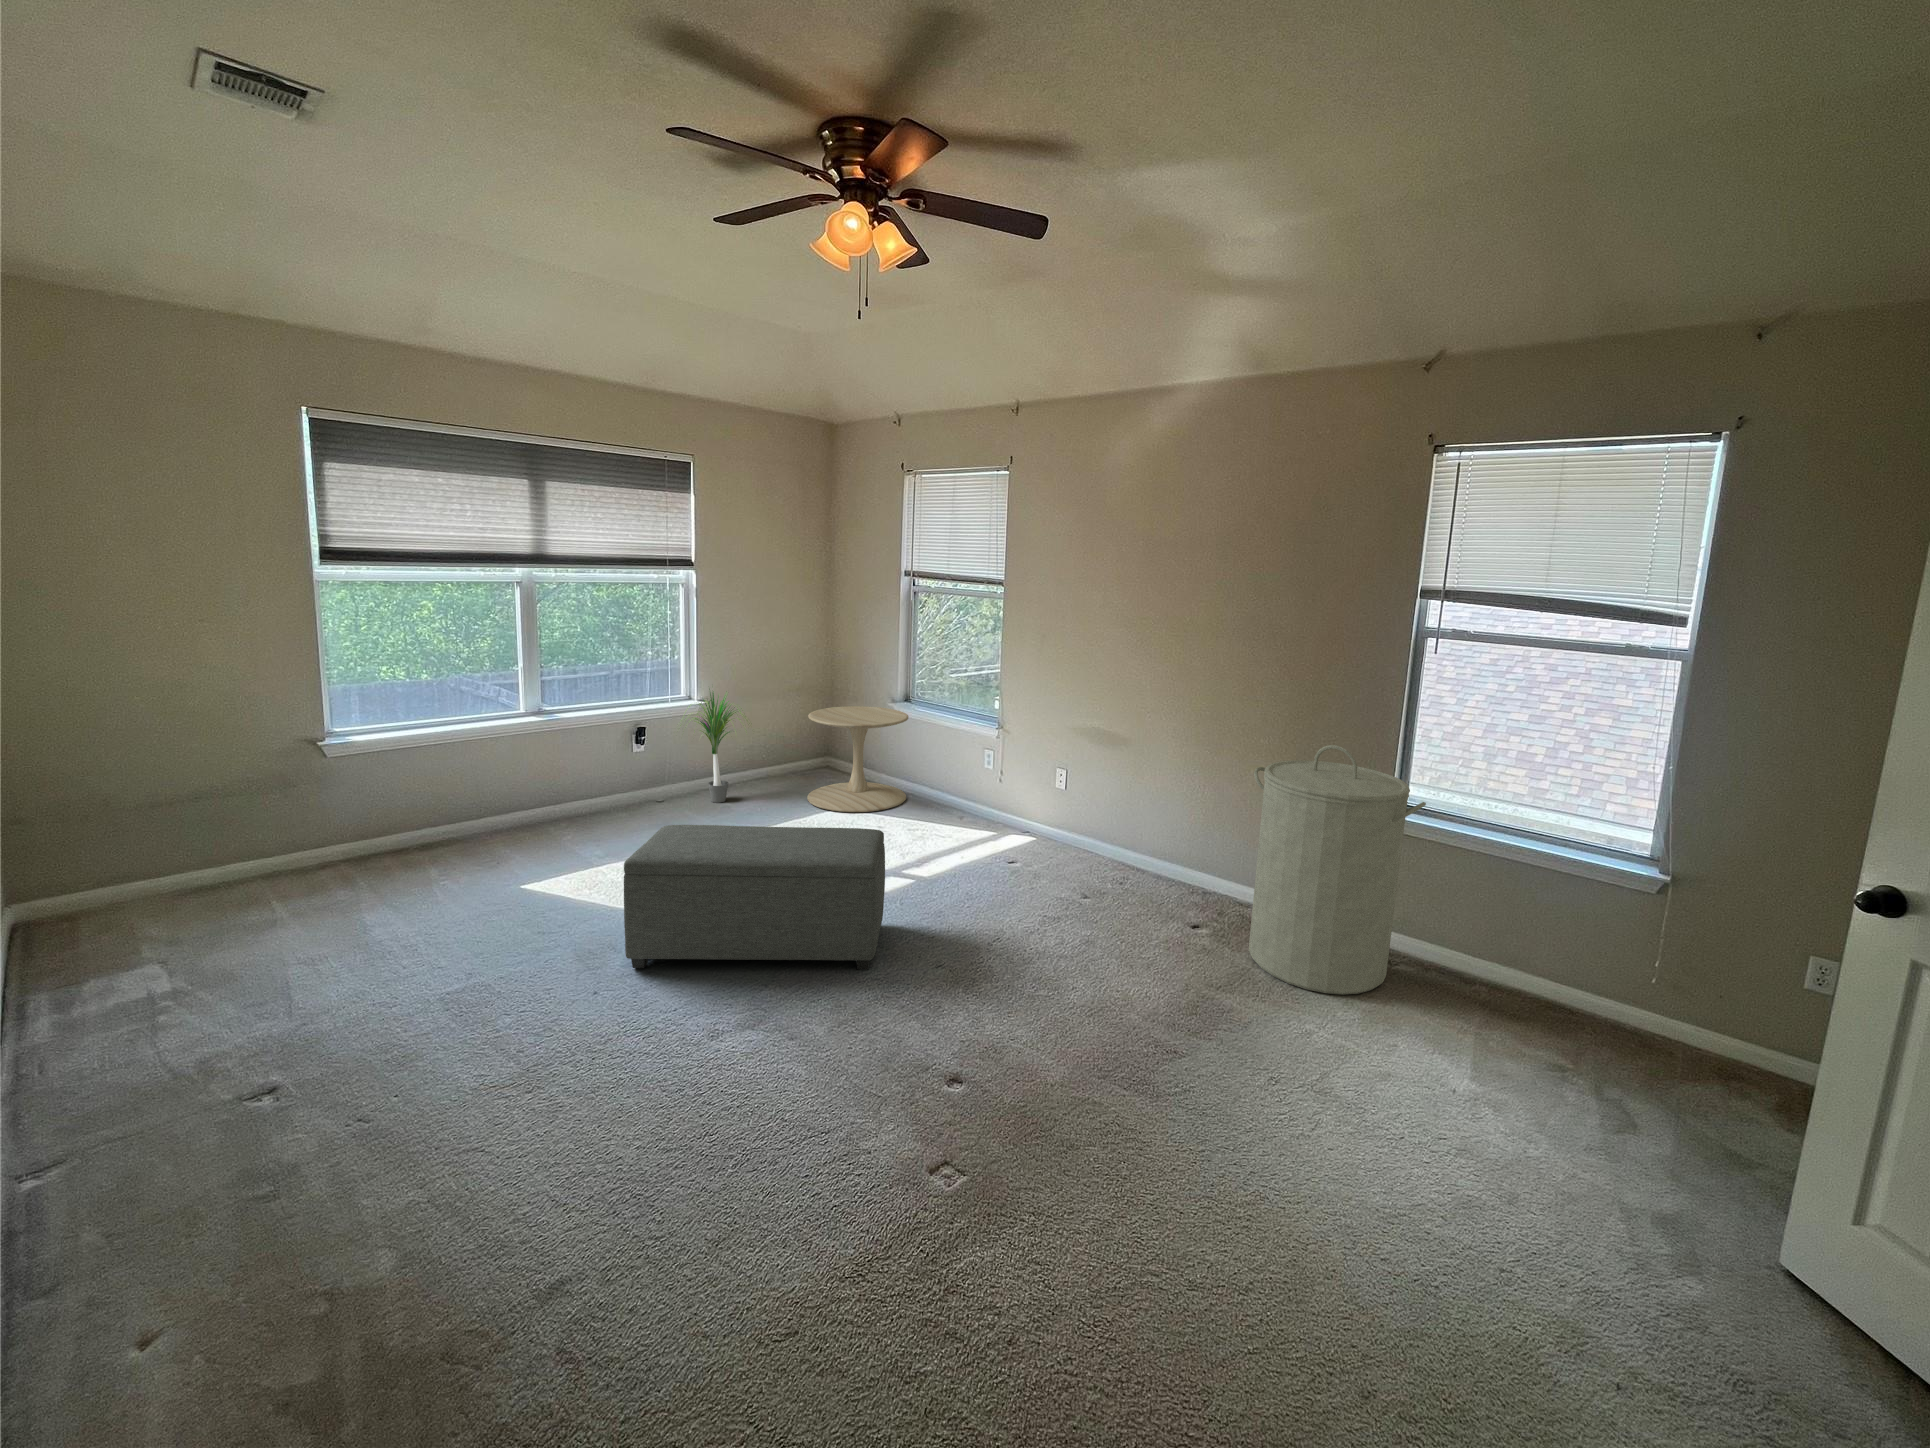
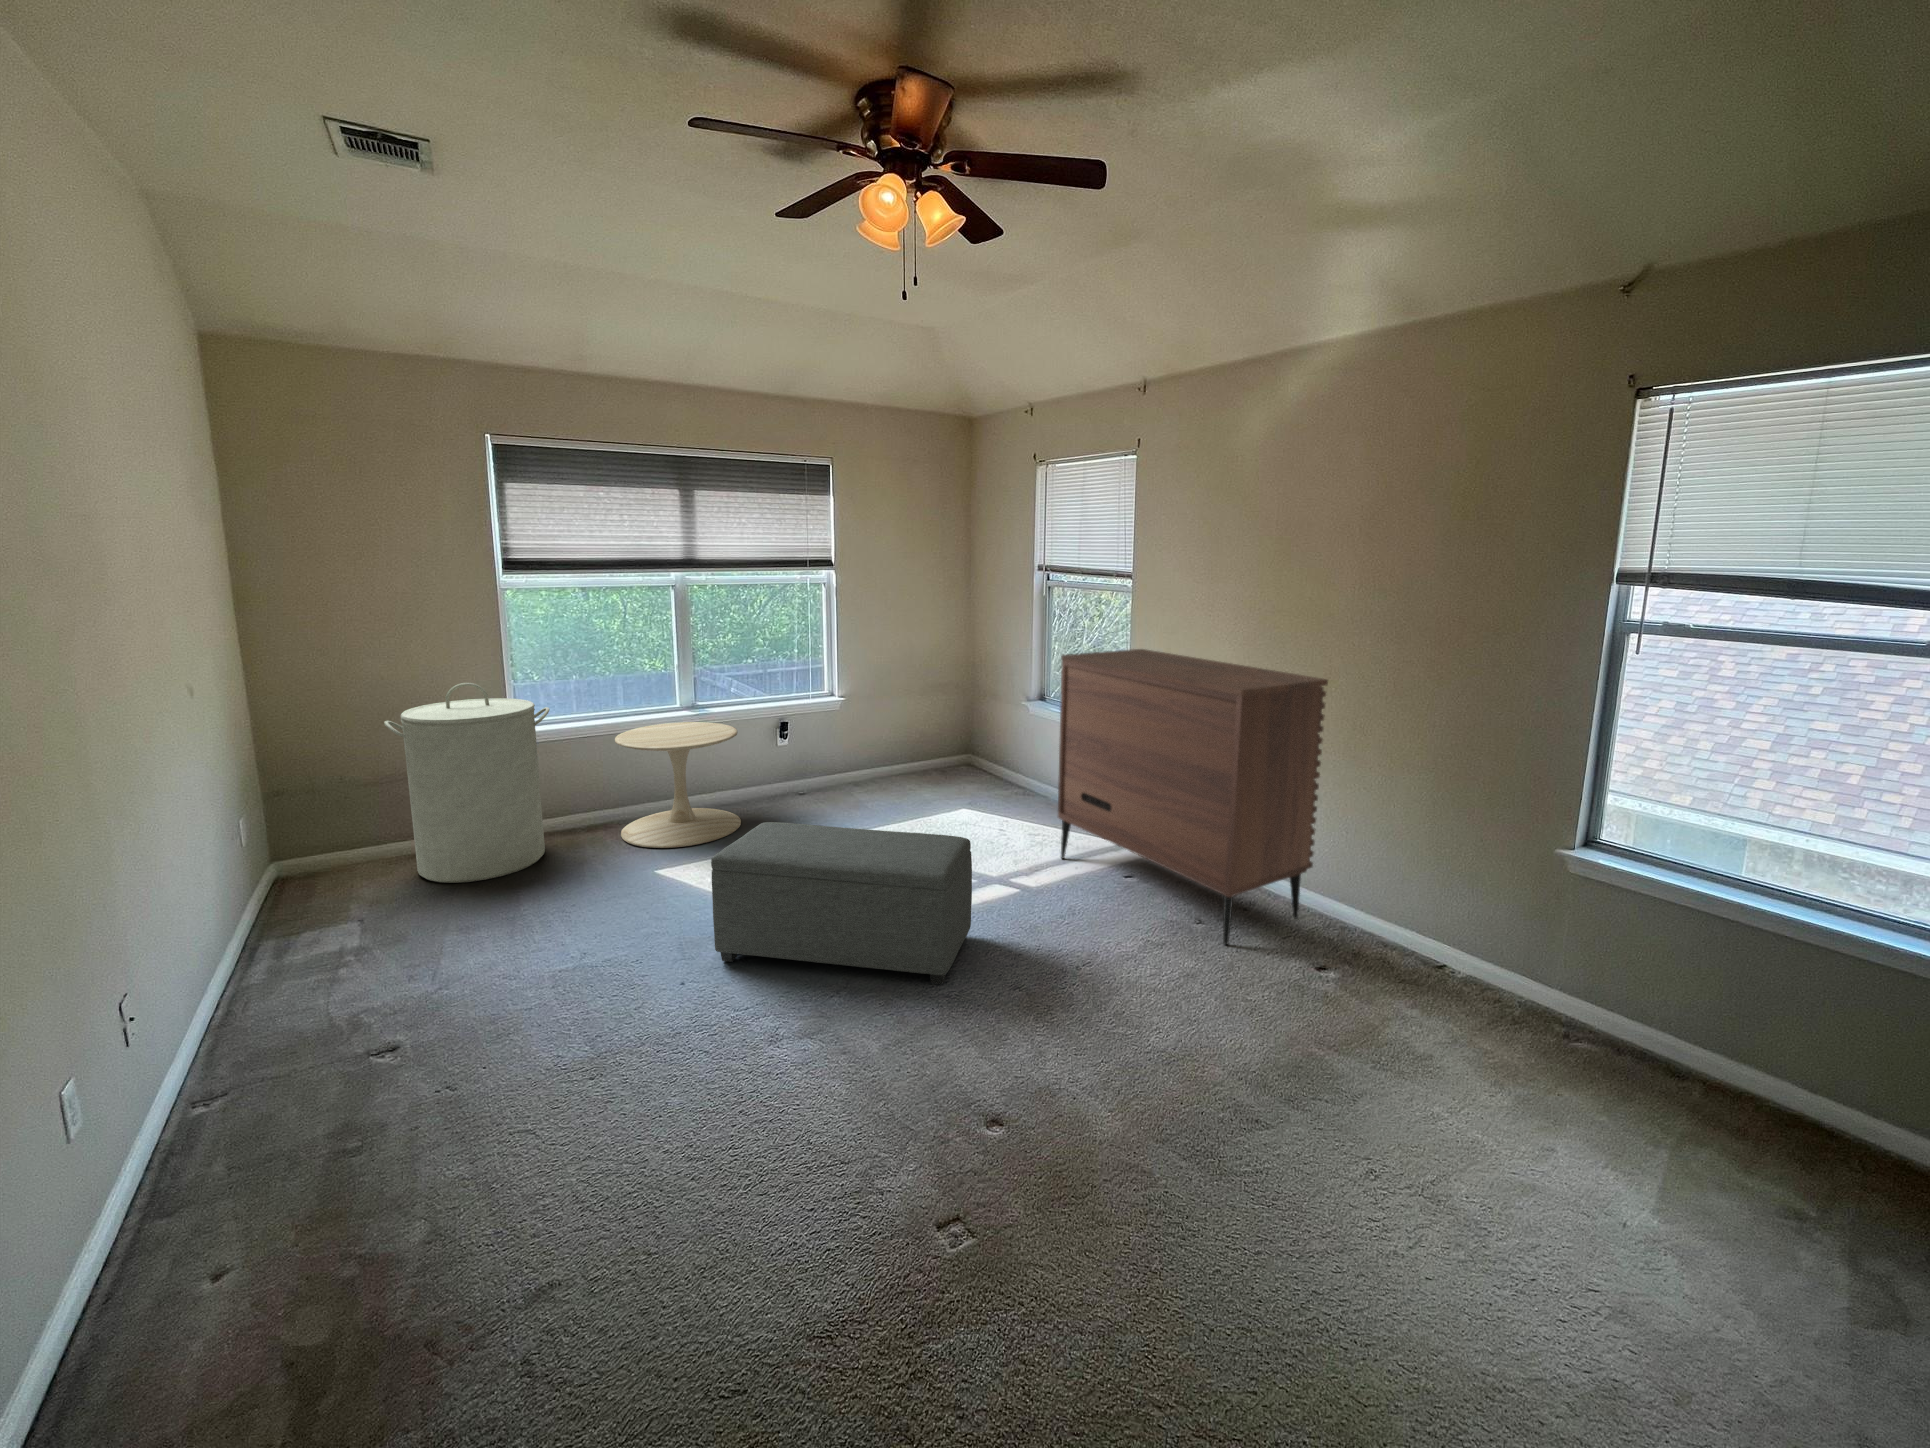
dresser: none [944,651,1193,914] -> present [1058,649,1328,945]
potted plant: present [680,693,746,803] -> none [811,681,889,797]
side table: present [807,706,908,812] -> present [615,722,741,848]
laundry hamper: present [1249,745,1426,995] -> present [384,683,550,883]

